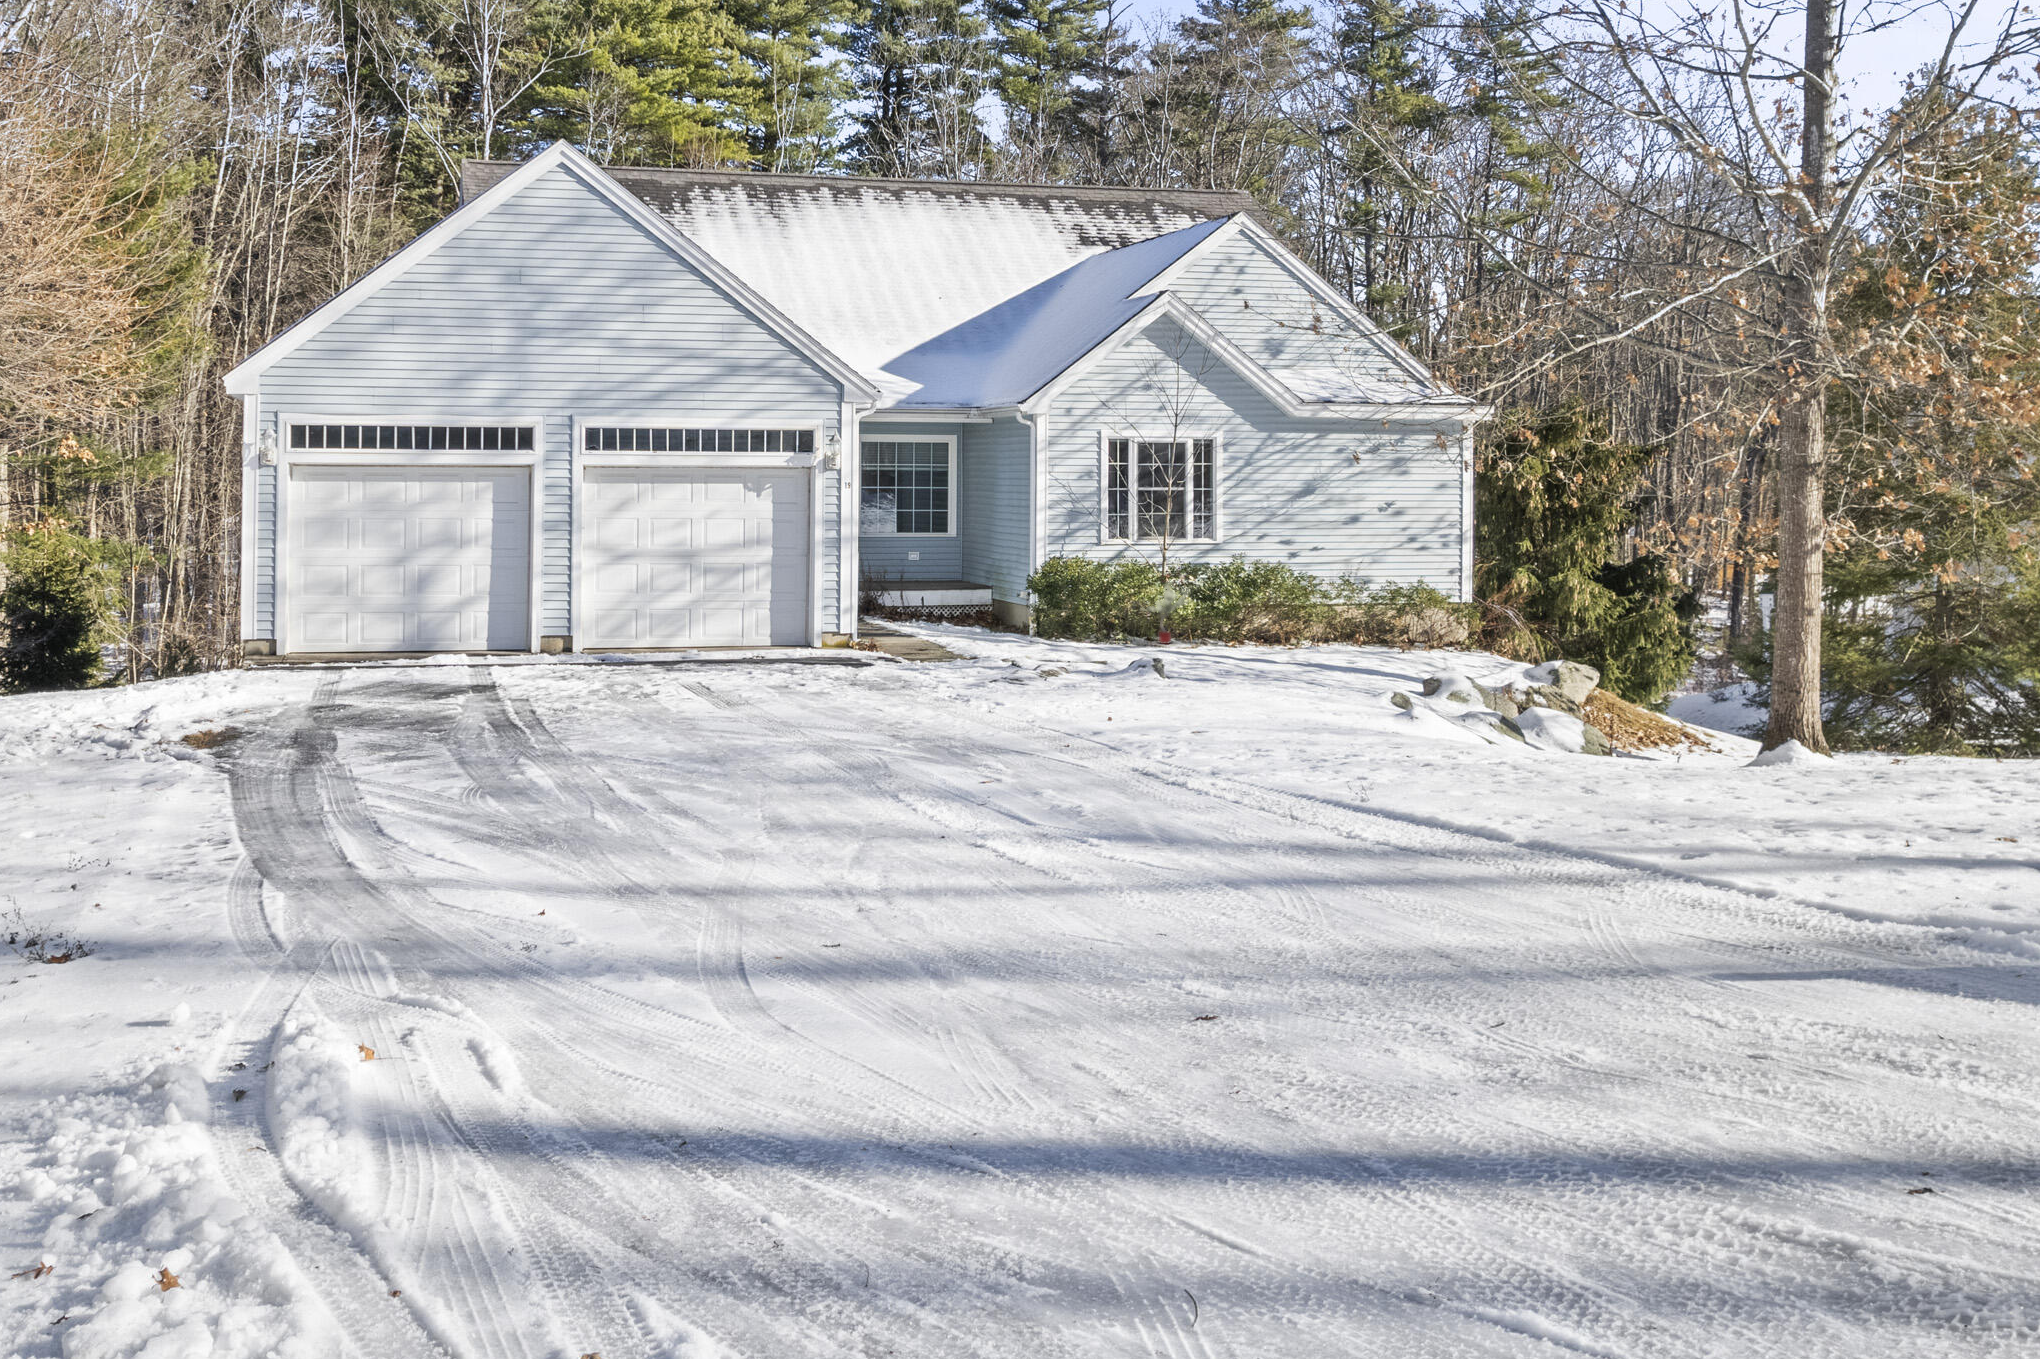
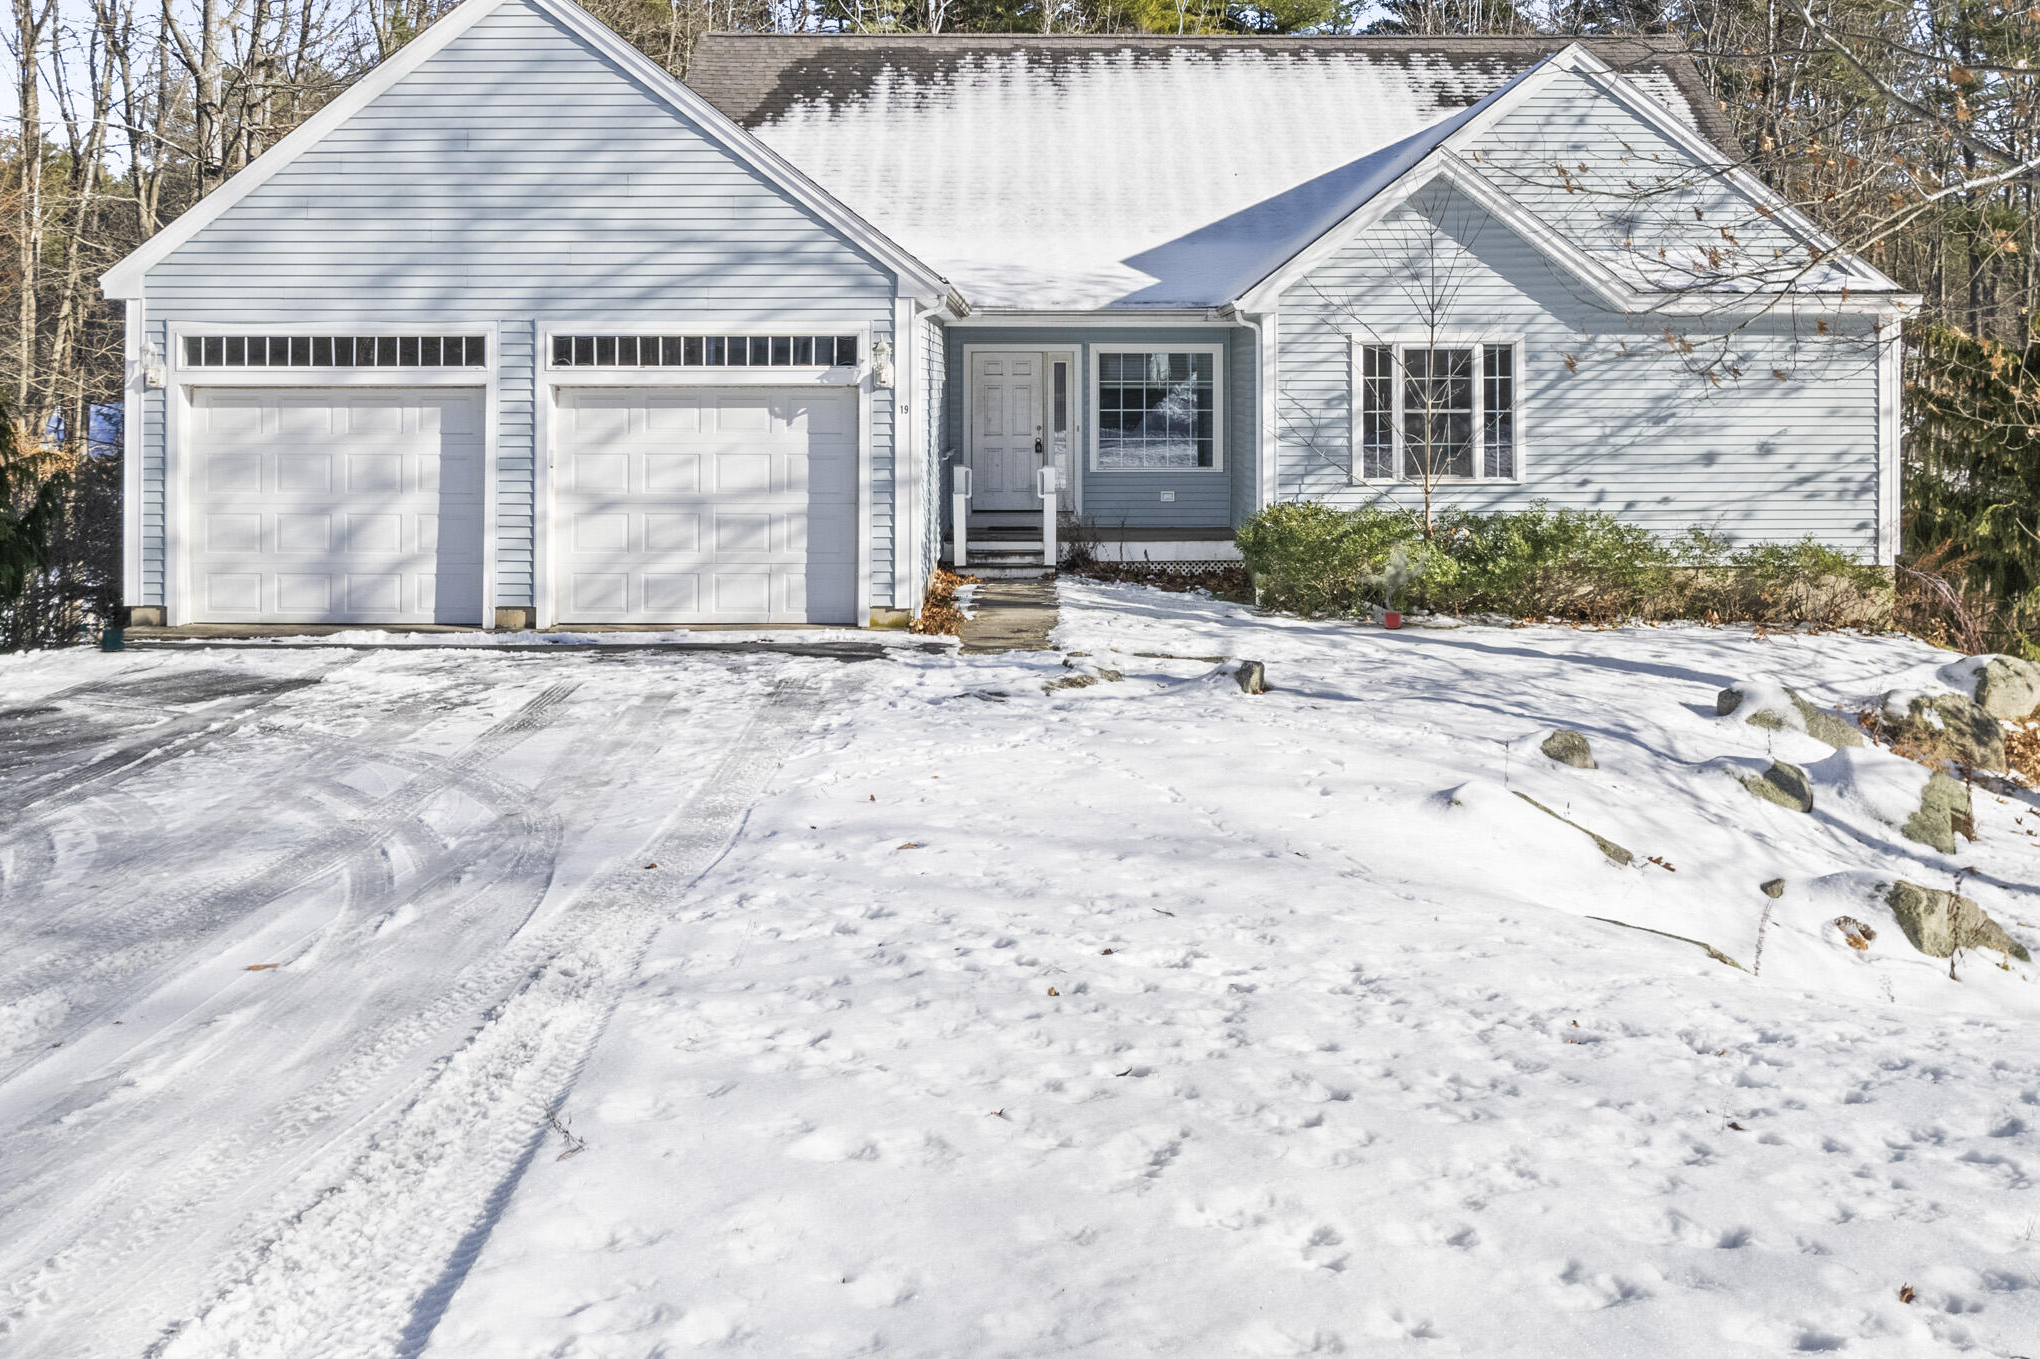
watering can: none [214,653,248,677] -> present [79,624,125,652]

